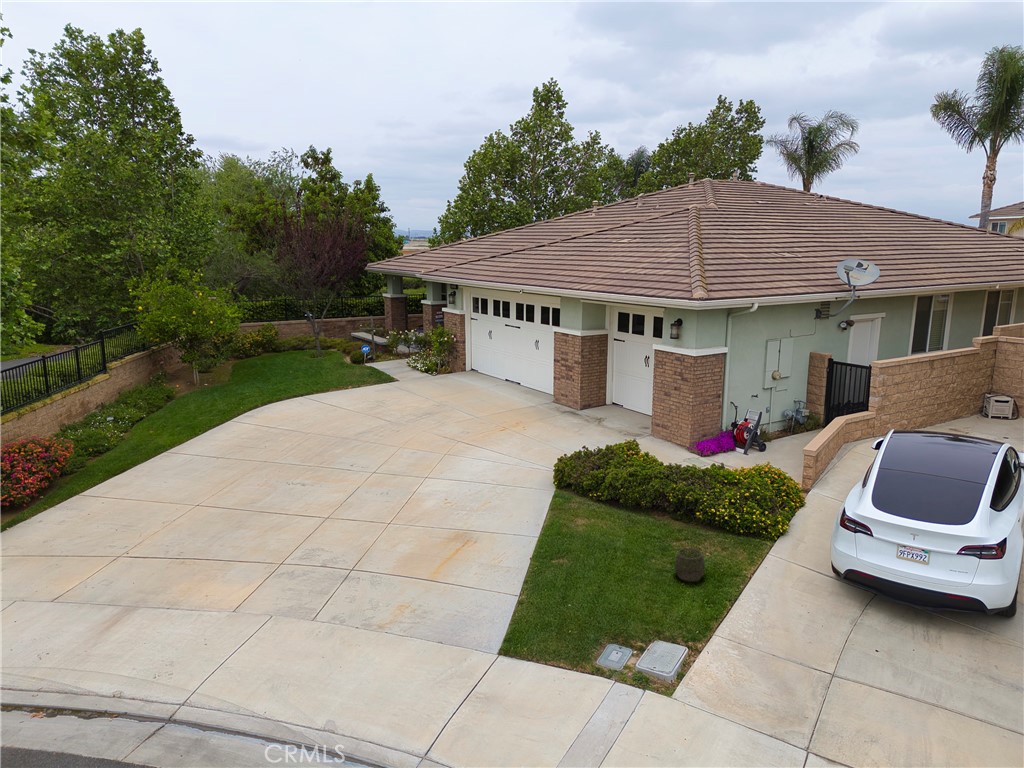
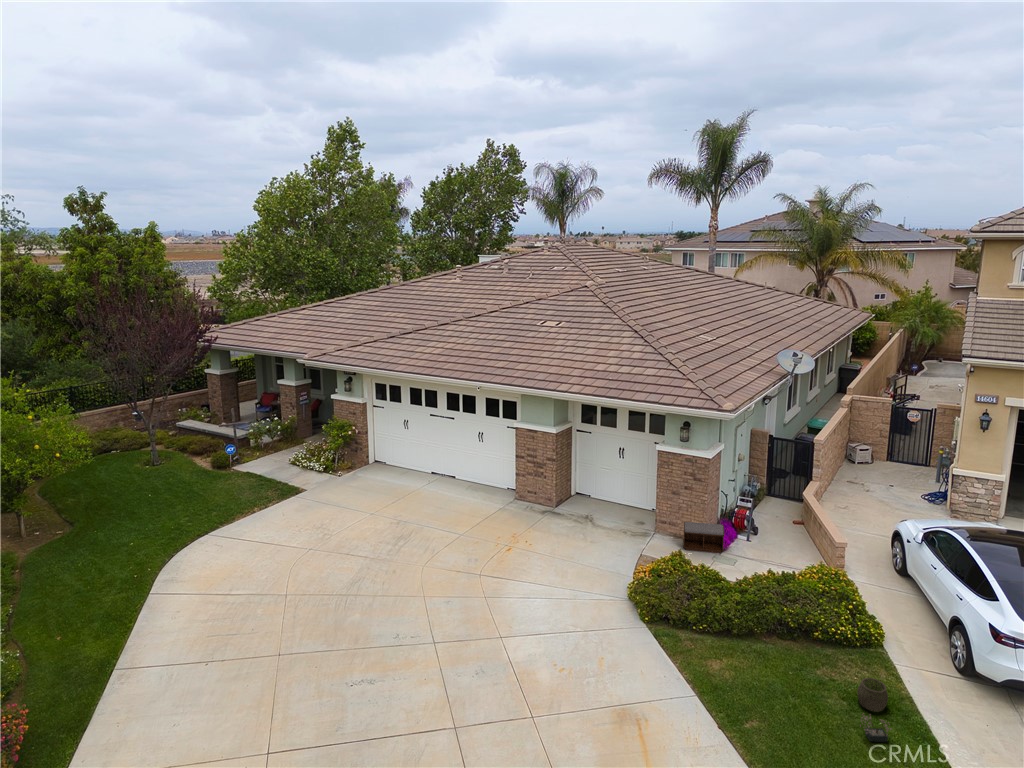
bench: none [659,423,706,457] -> present [683,522,724,553]
decorative plant: none [642,568,673,601] -> present [861,714,889,742]

